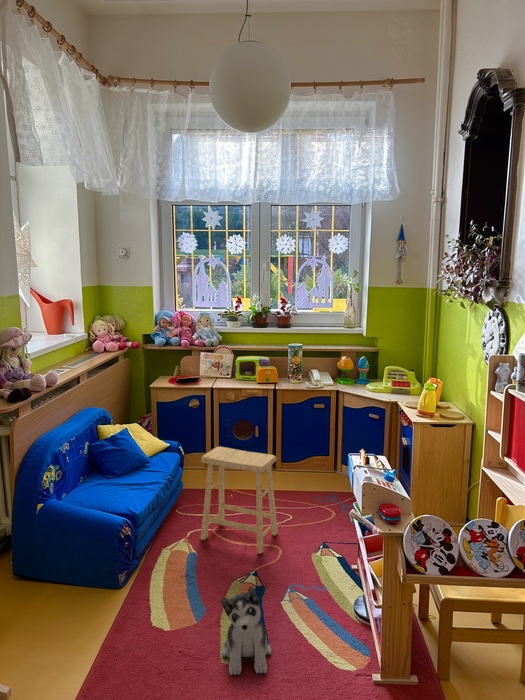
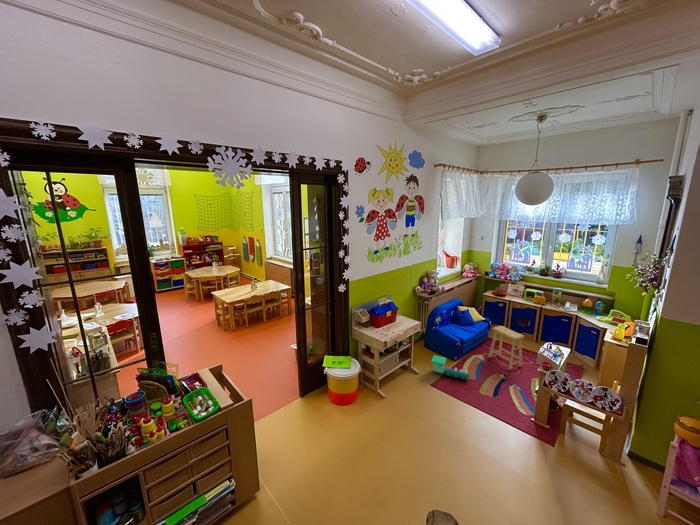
plush toy: present [221,587,271,675] -> none [481,372,499,400]
toy train: none [48,593,180,662] -> present [431,355,470,381]

